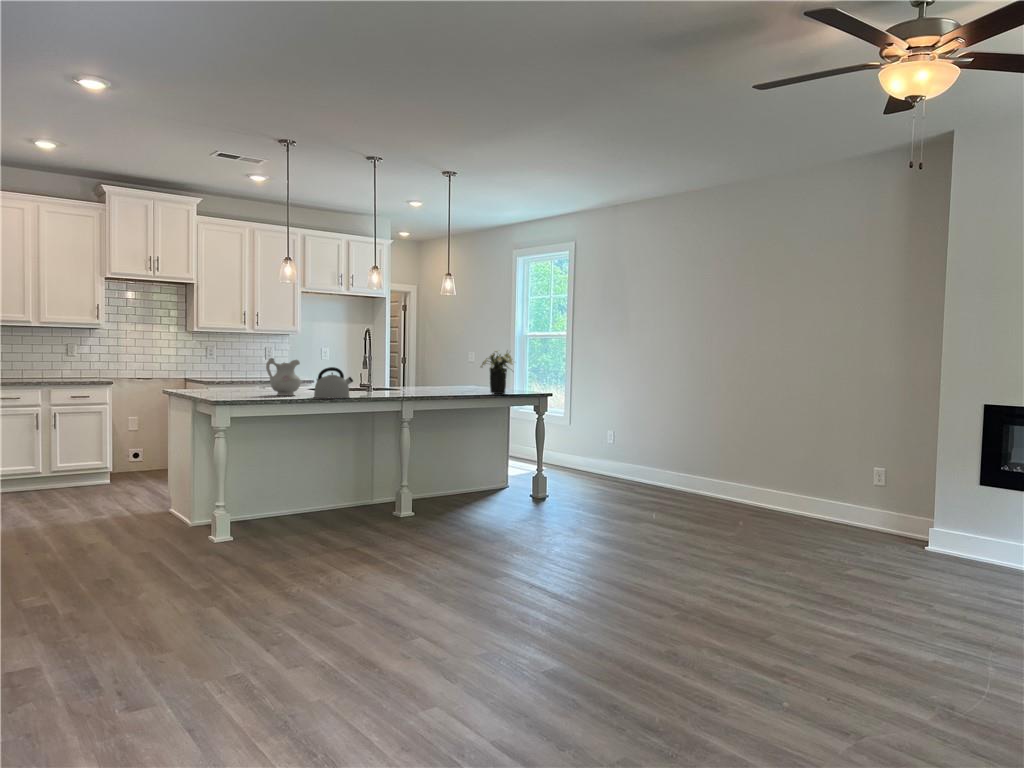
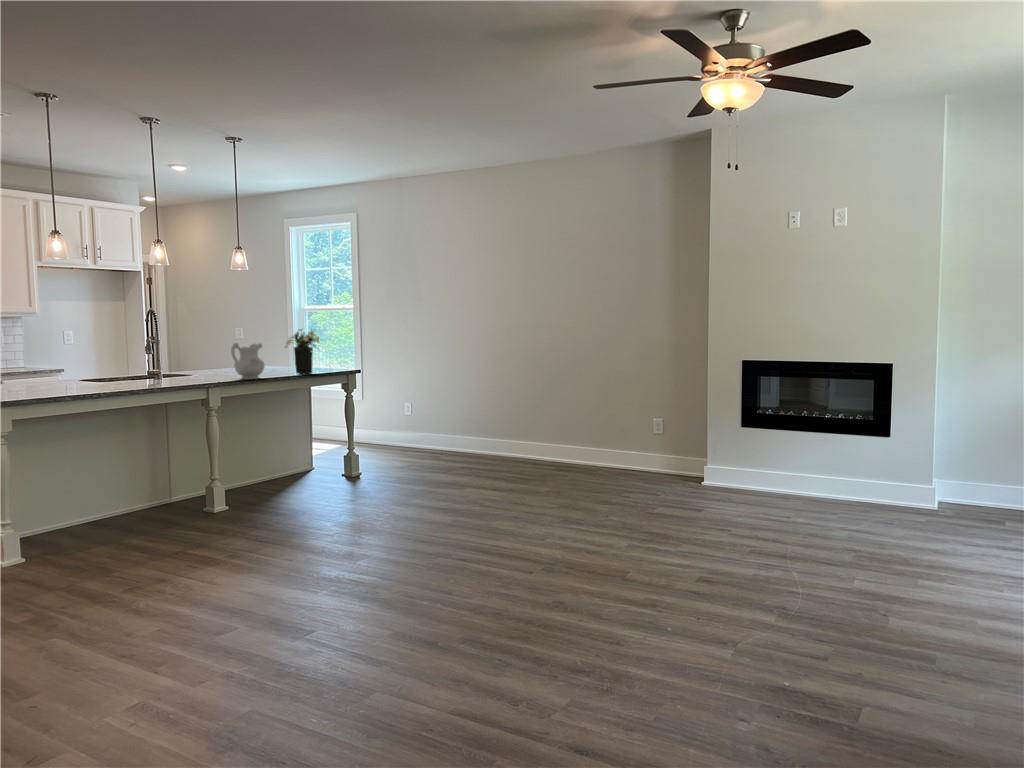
ceramic pitcher: present [266,358,301,396] -> present [231,343,265,379]
kettle: present [314,367,353,398] -> none [108,356,155,392]

